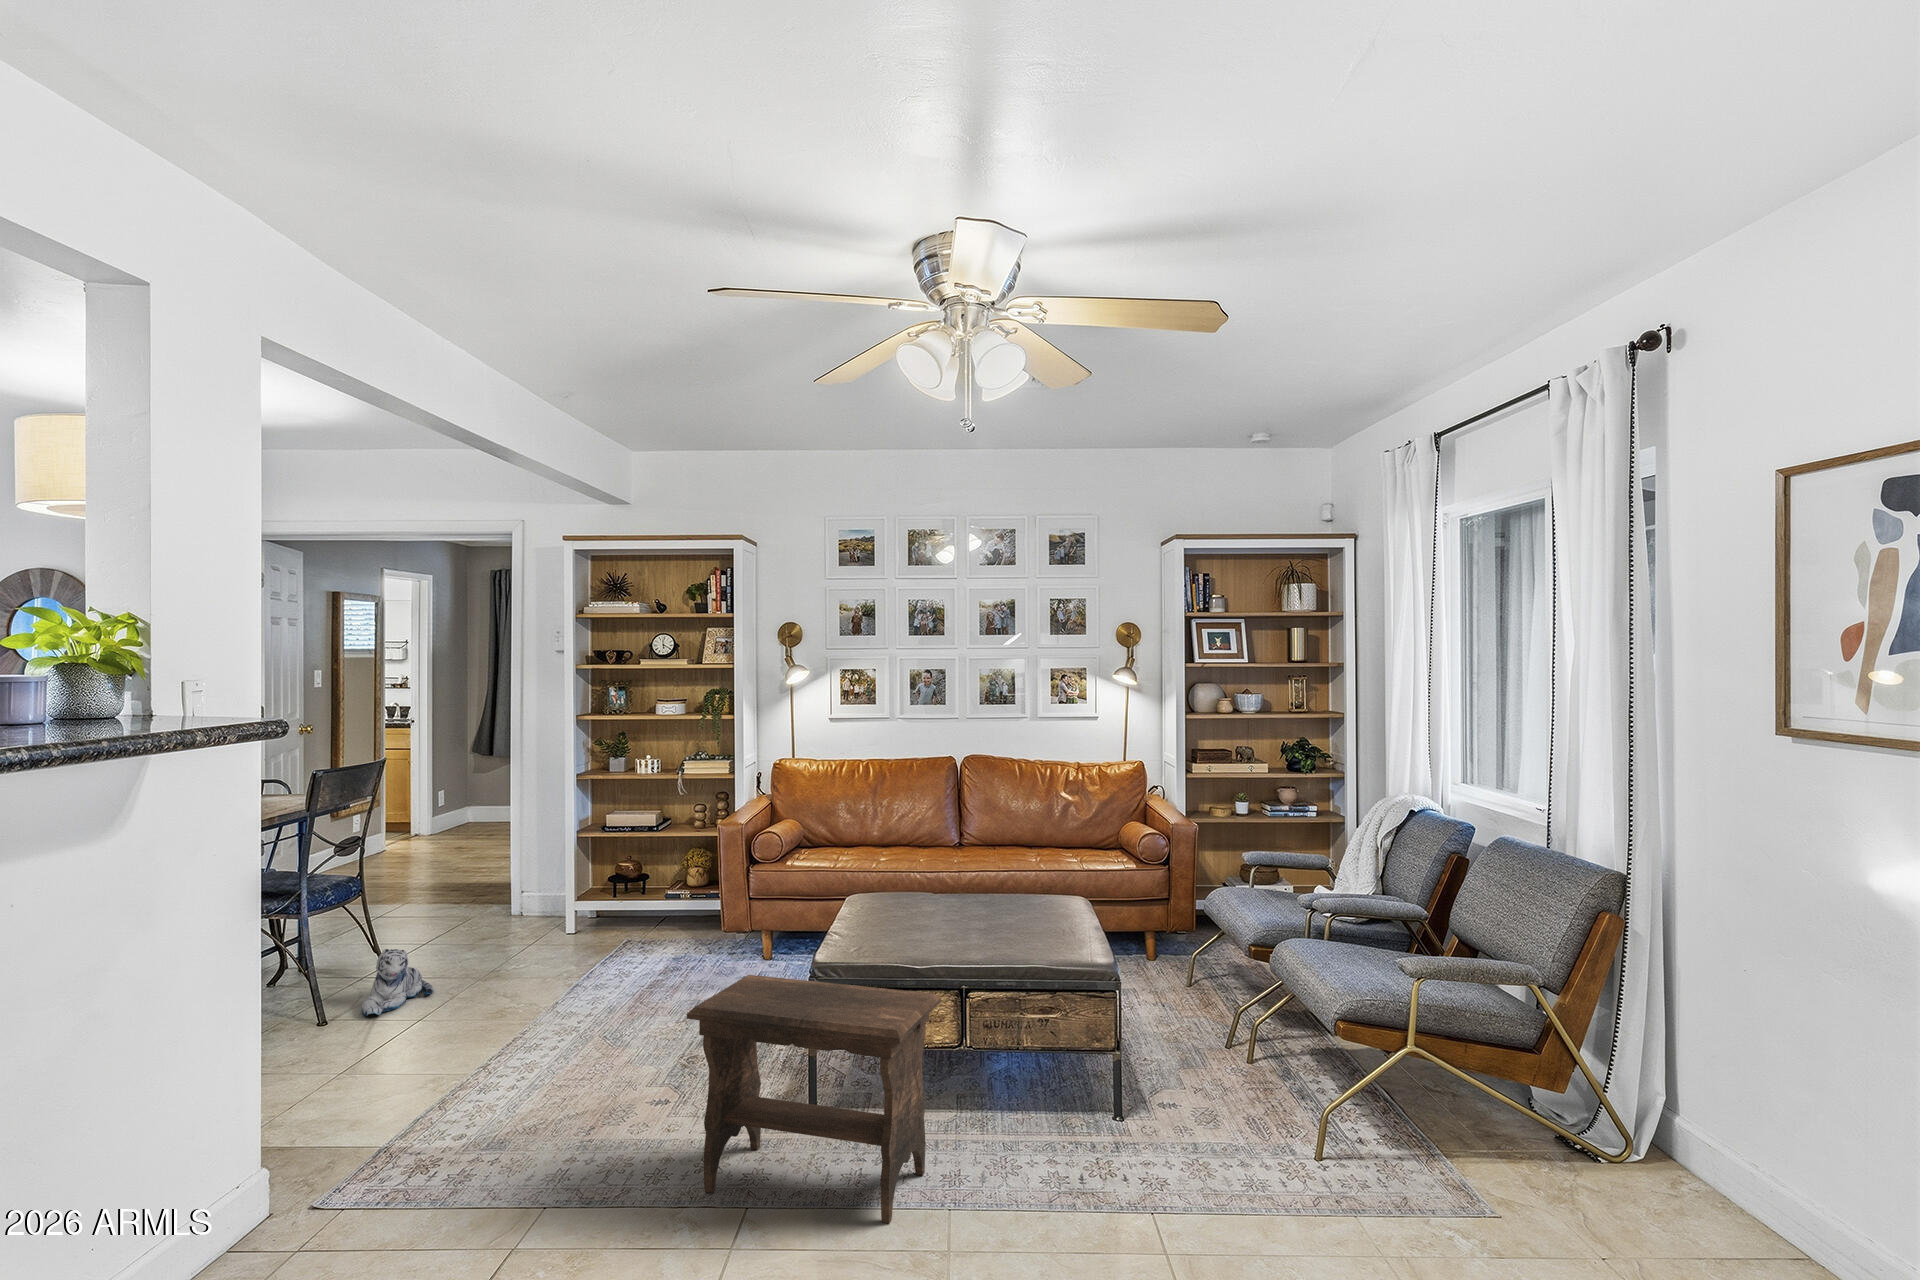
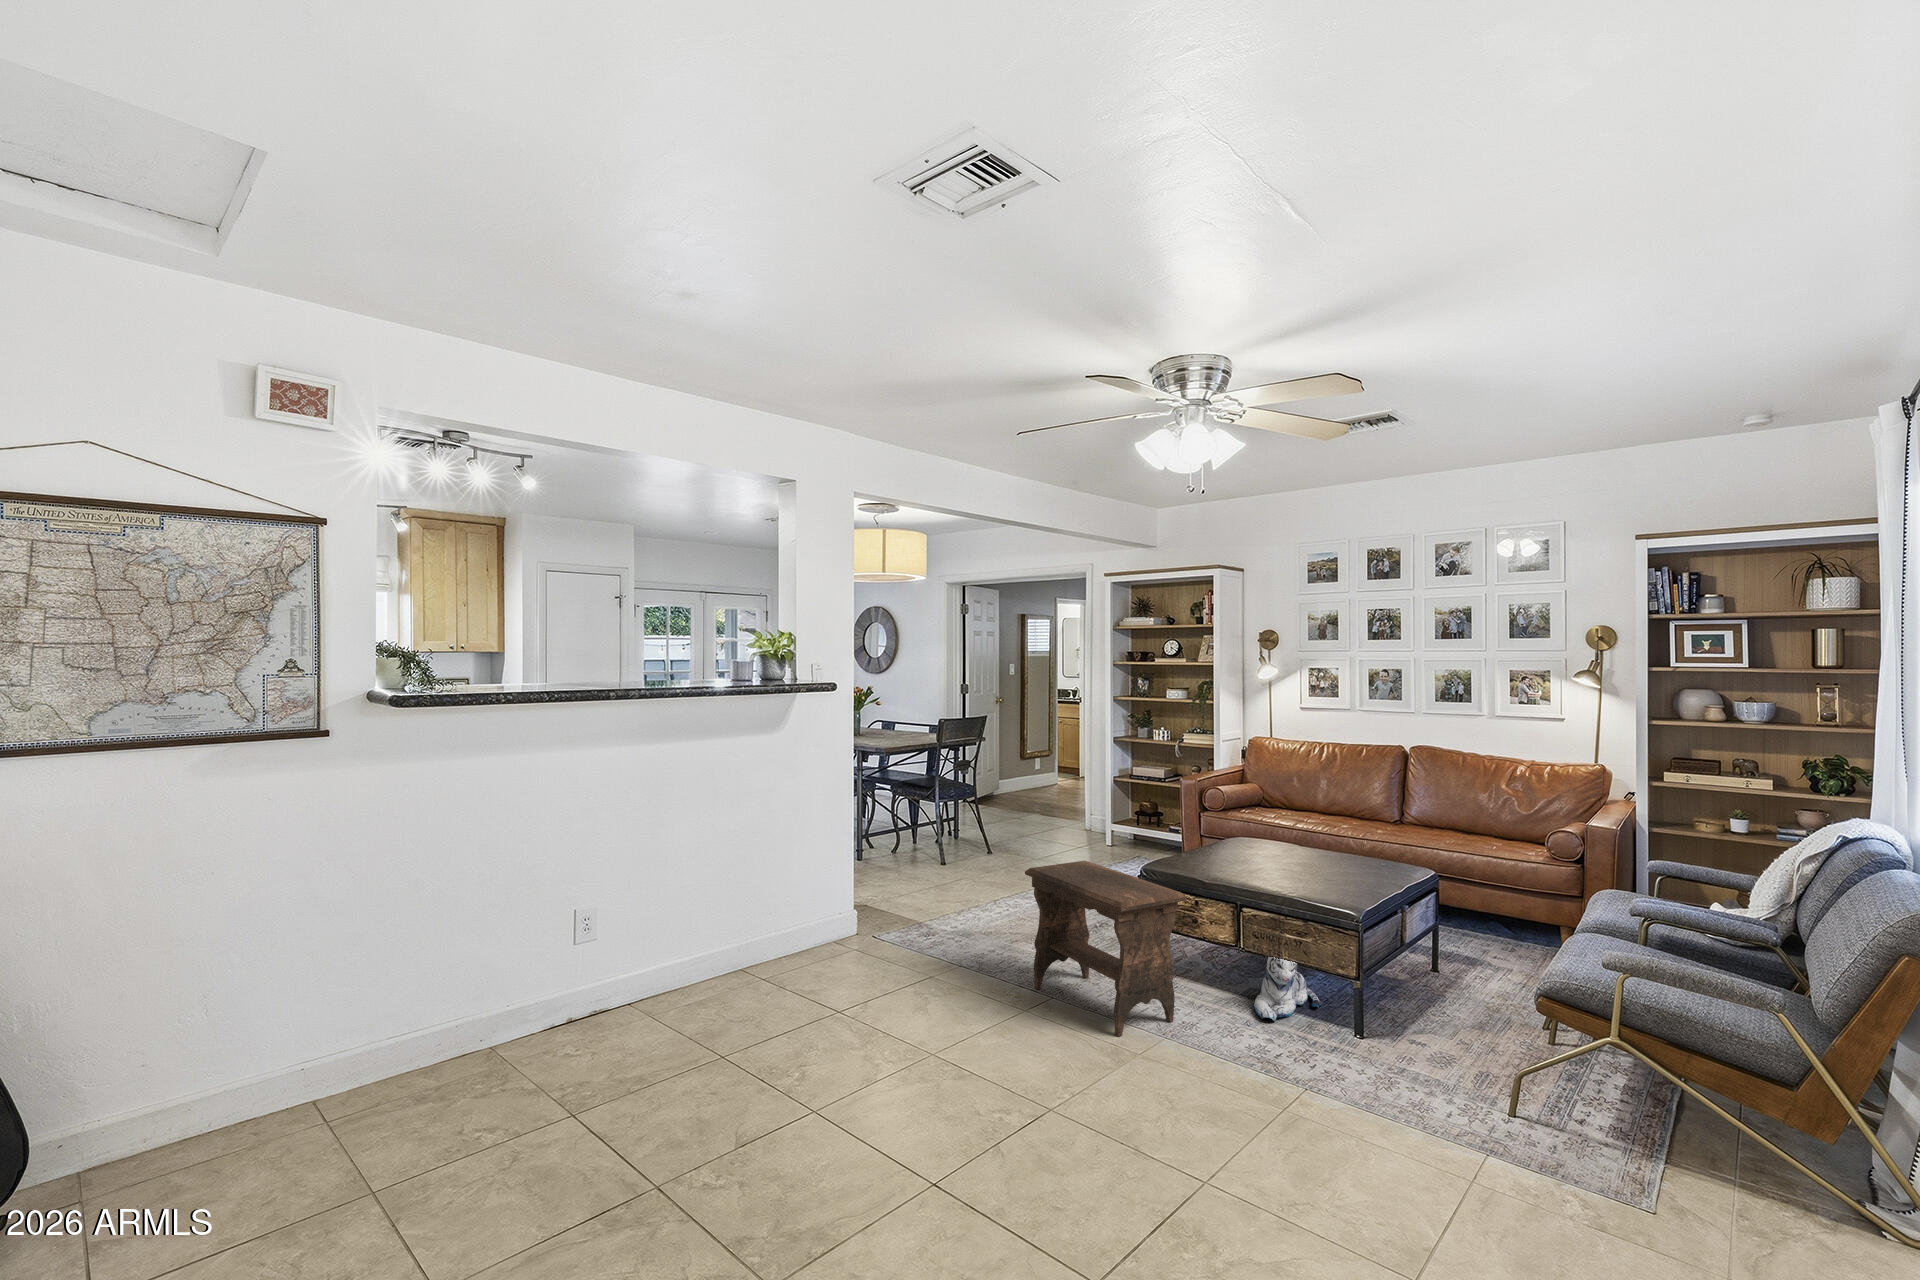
plush toy: present [362,949,433,1017] -> present [1254,957,1320,1021]

